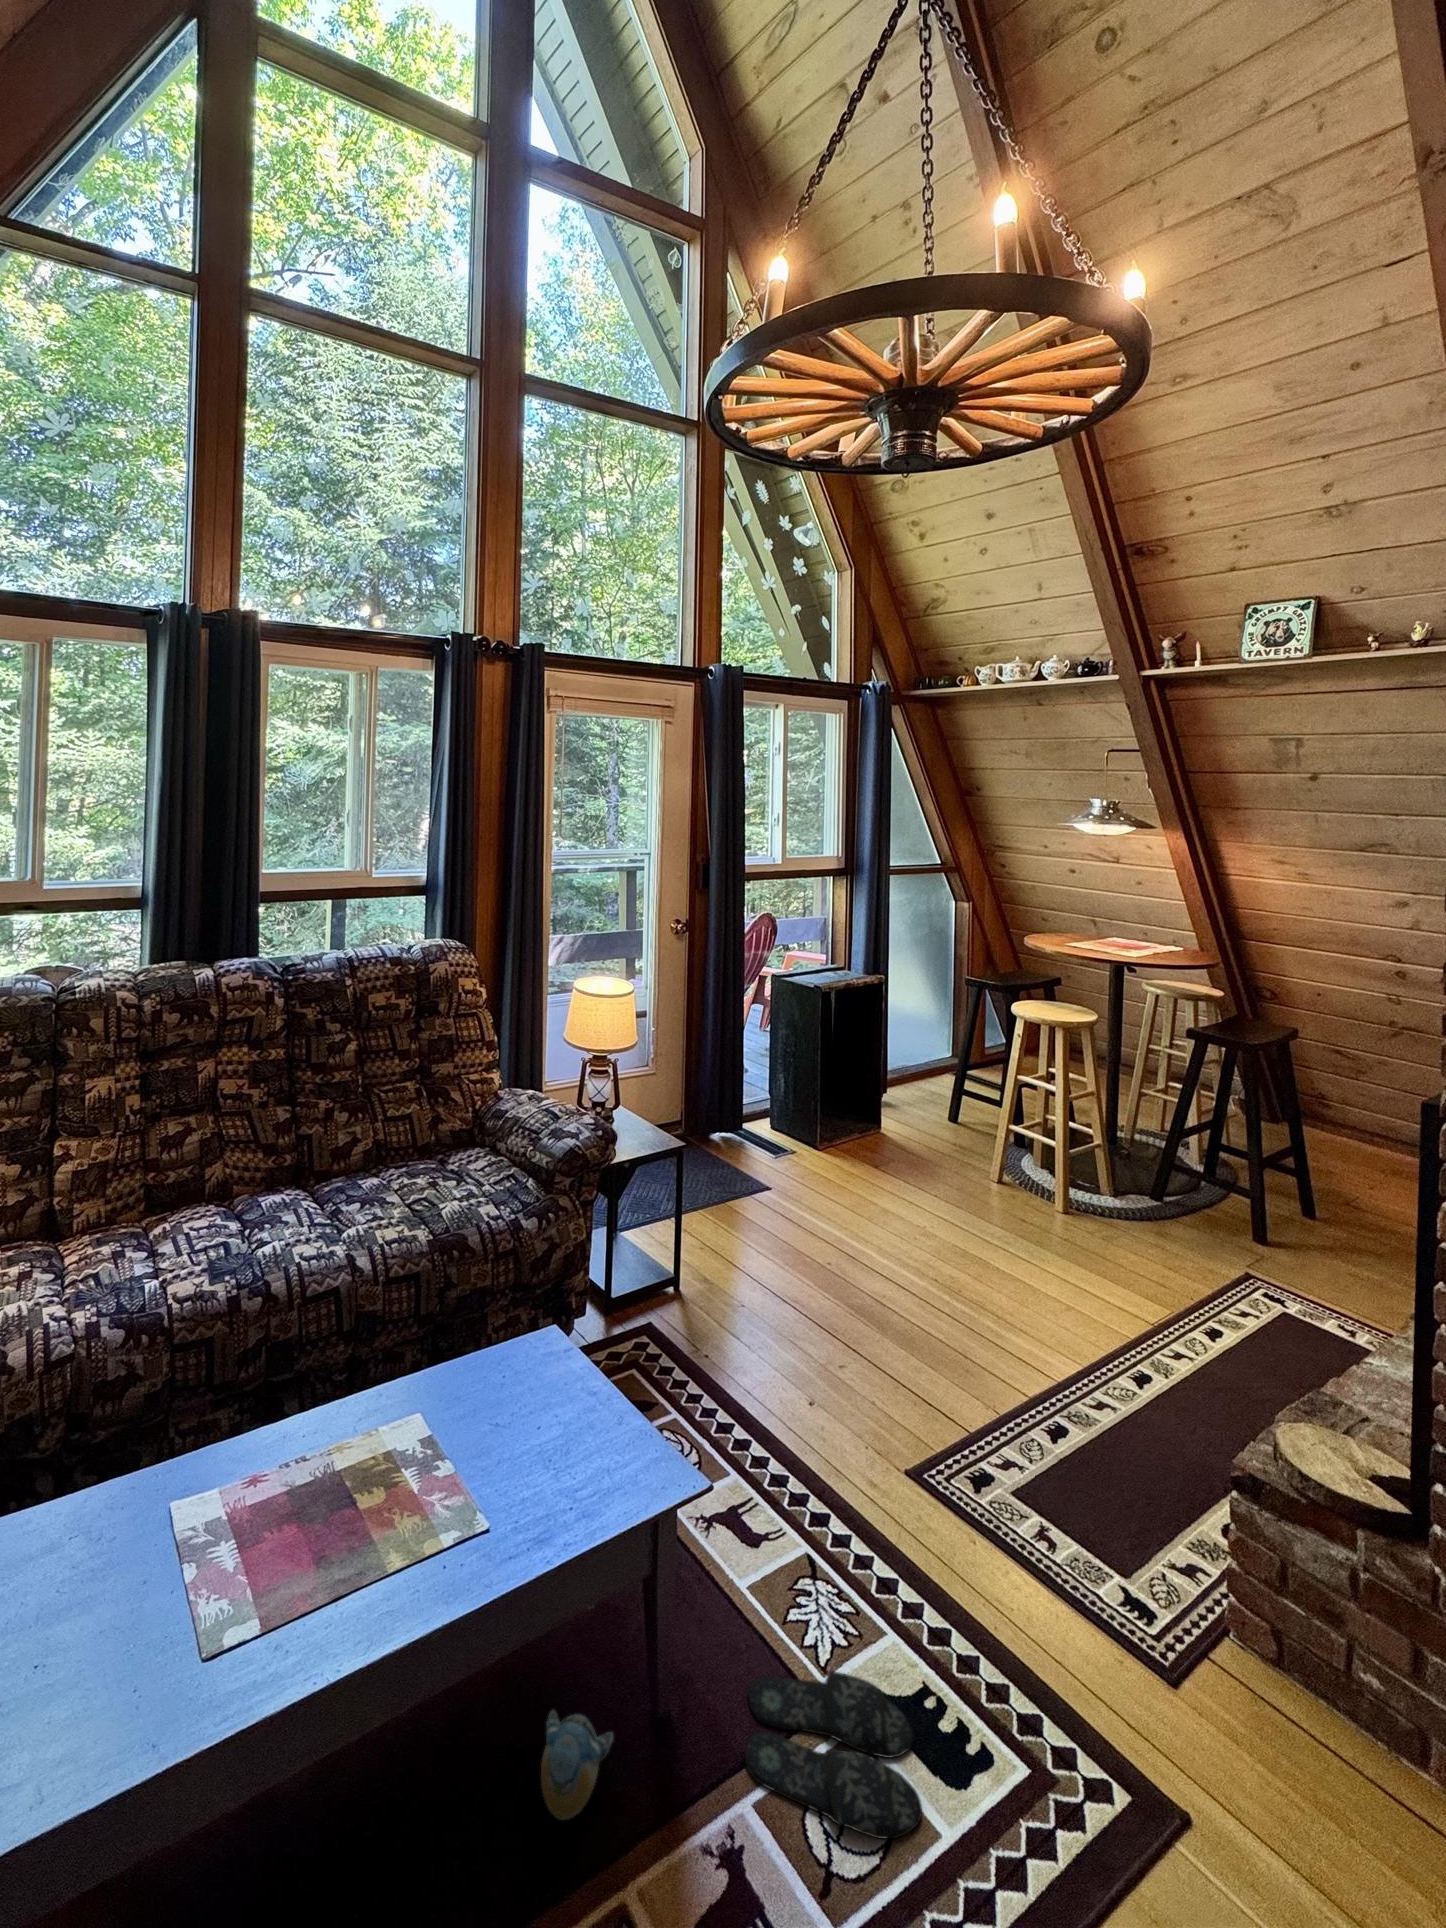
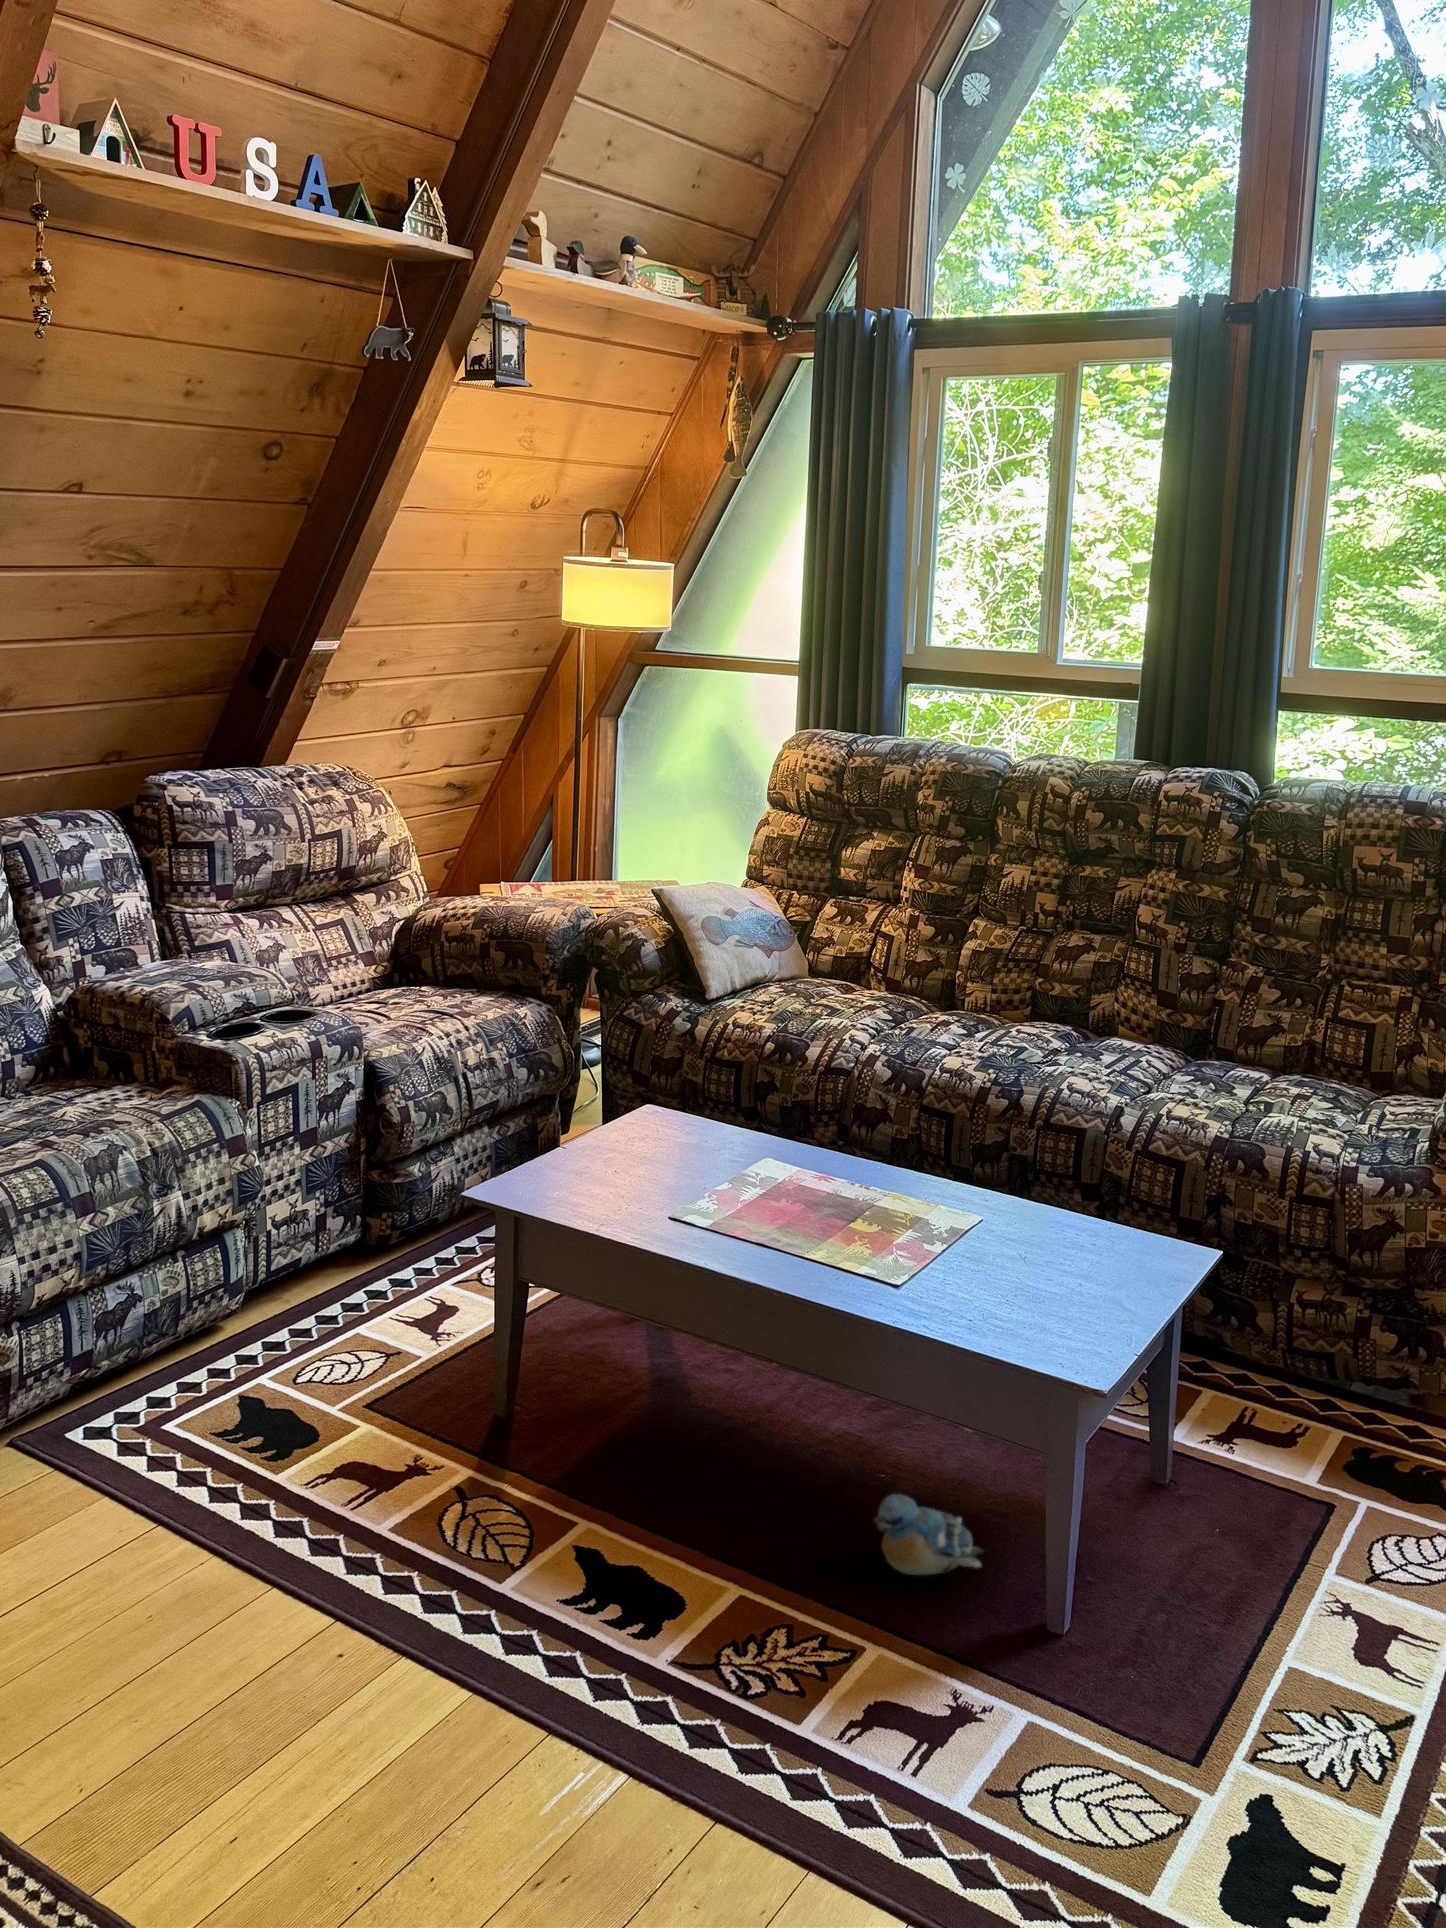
slippers: present [745,1671,922,1839] -> none [1057,1674,1270,1844]

